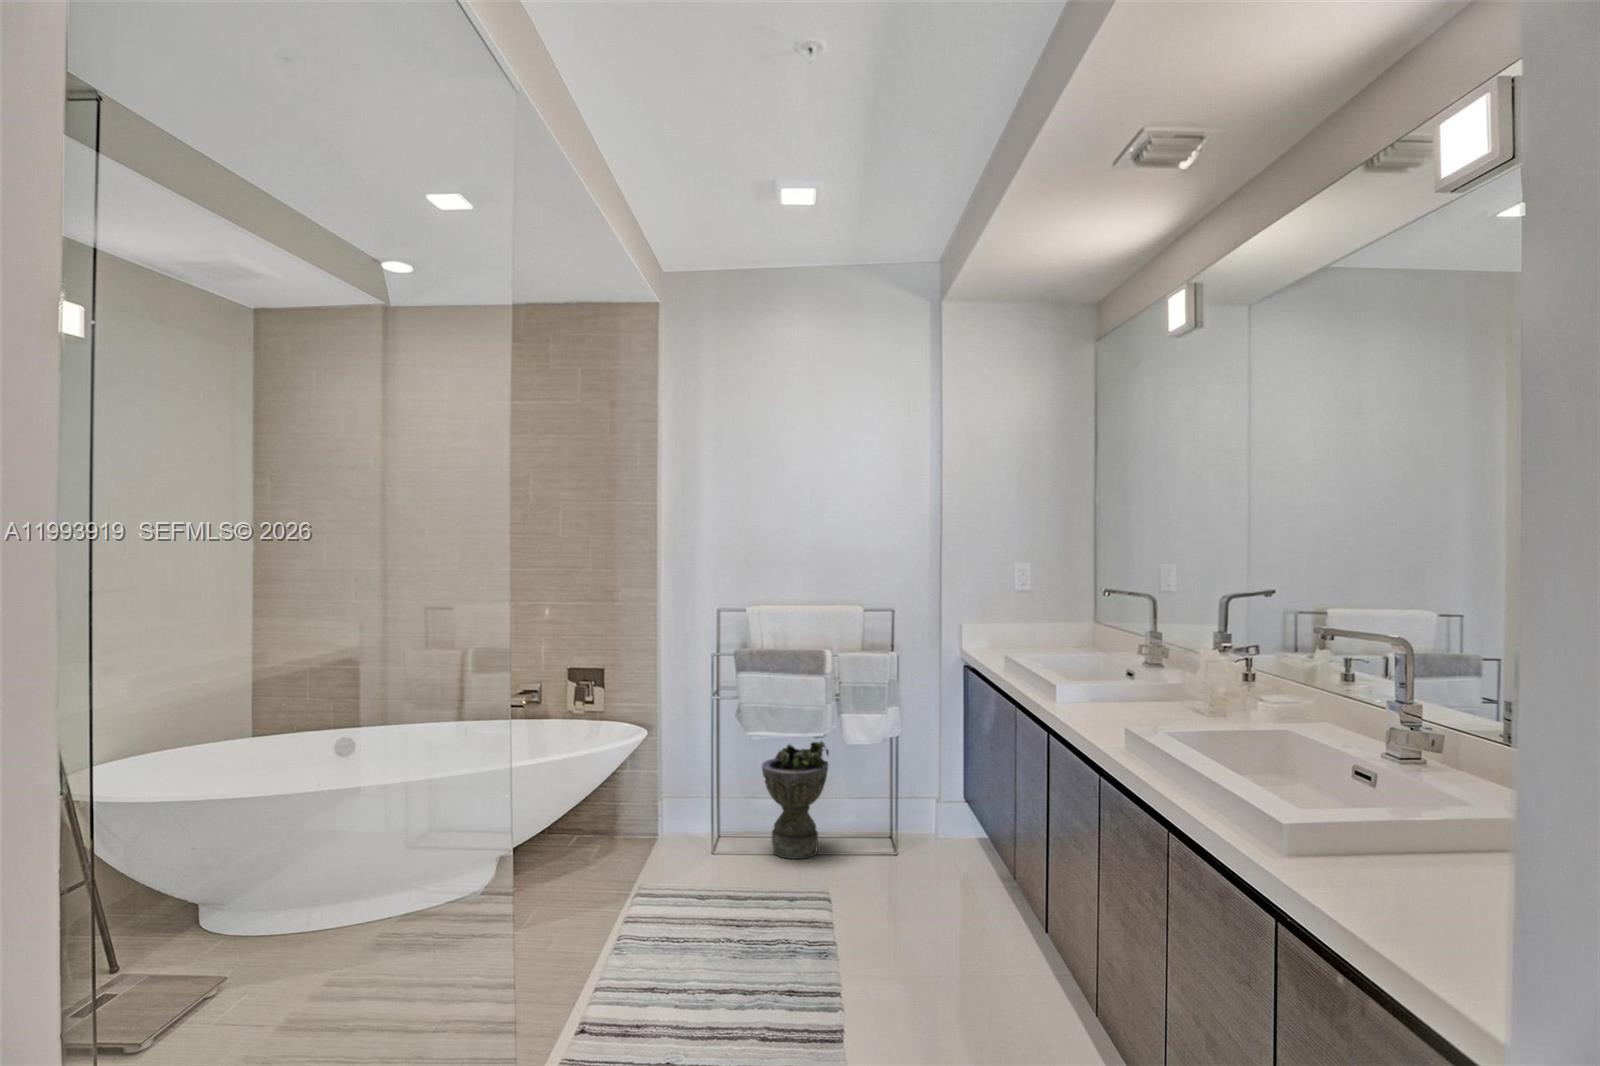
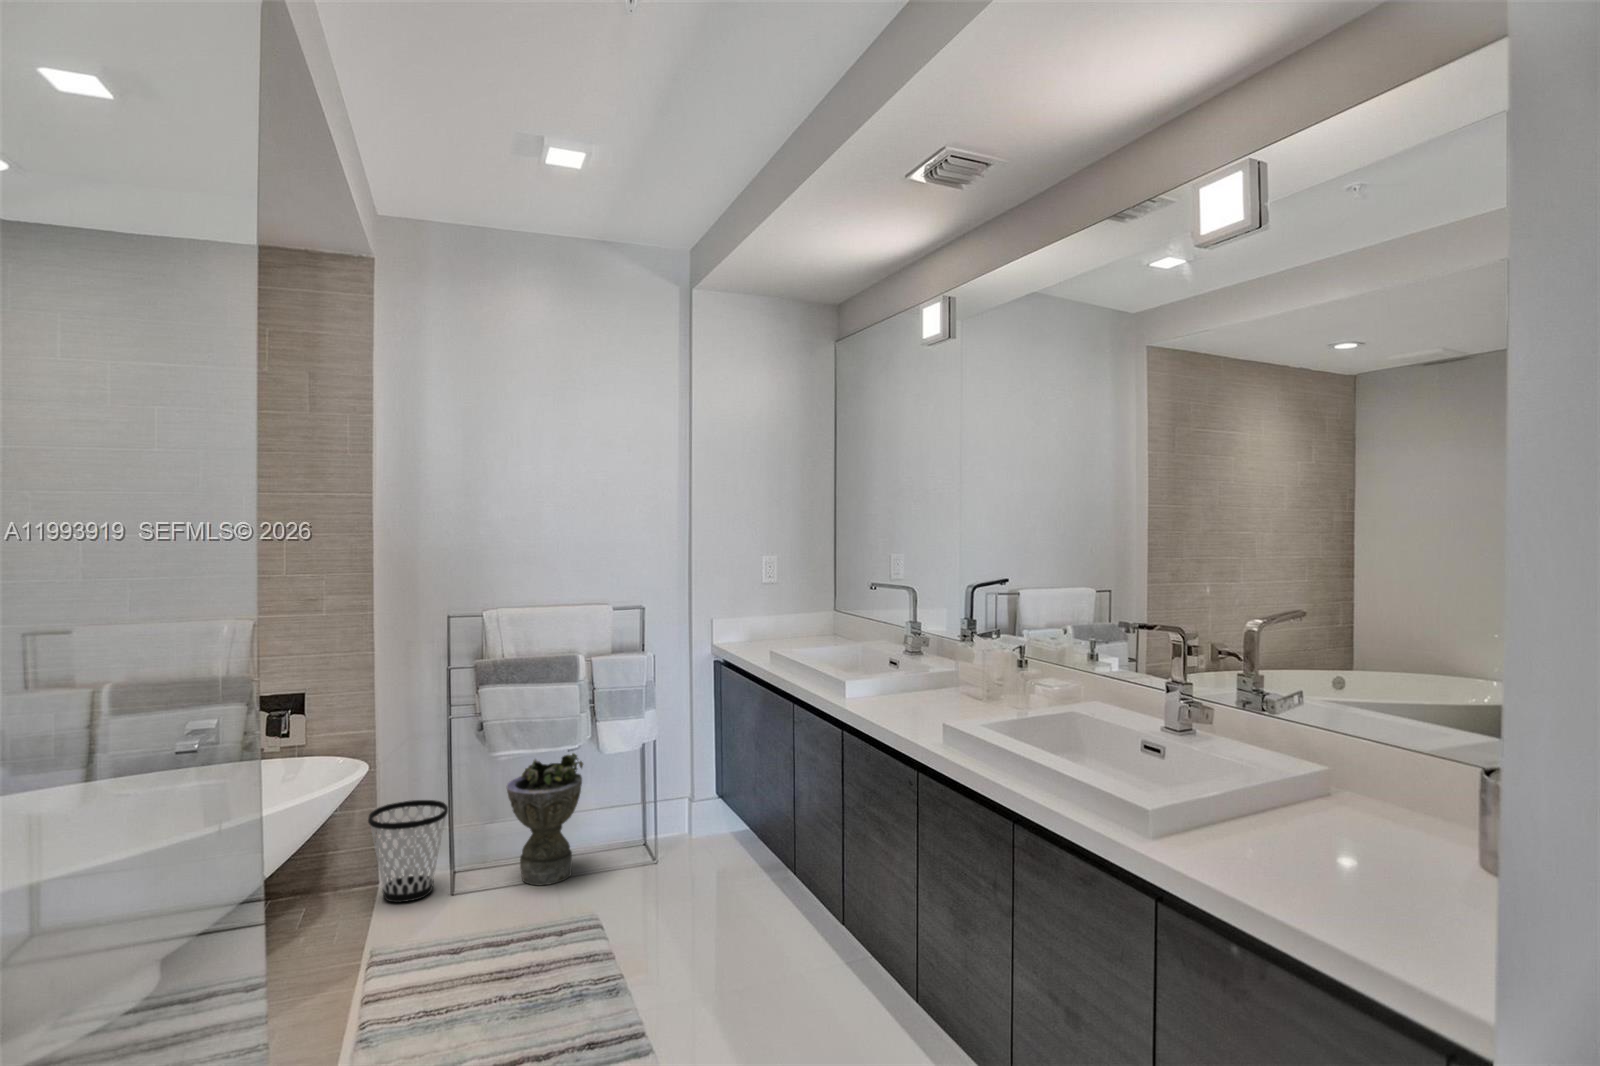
wastebasket: none [649,768,713,854] -> present [368,800,448,902]

